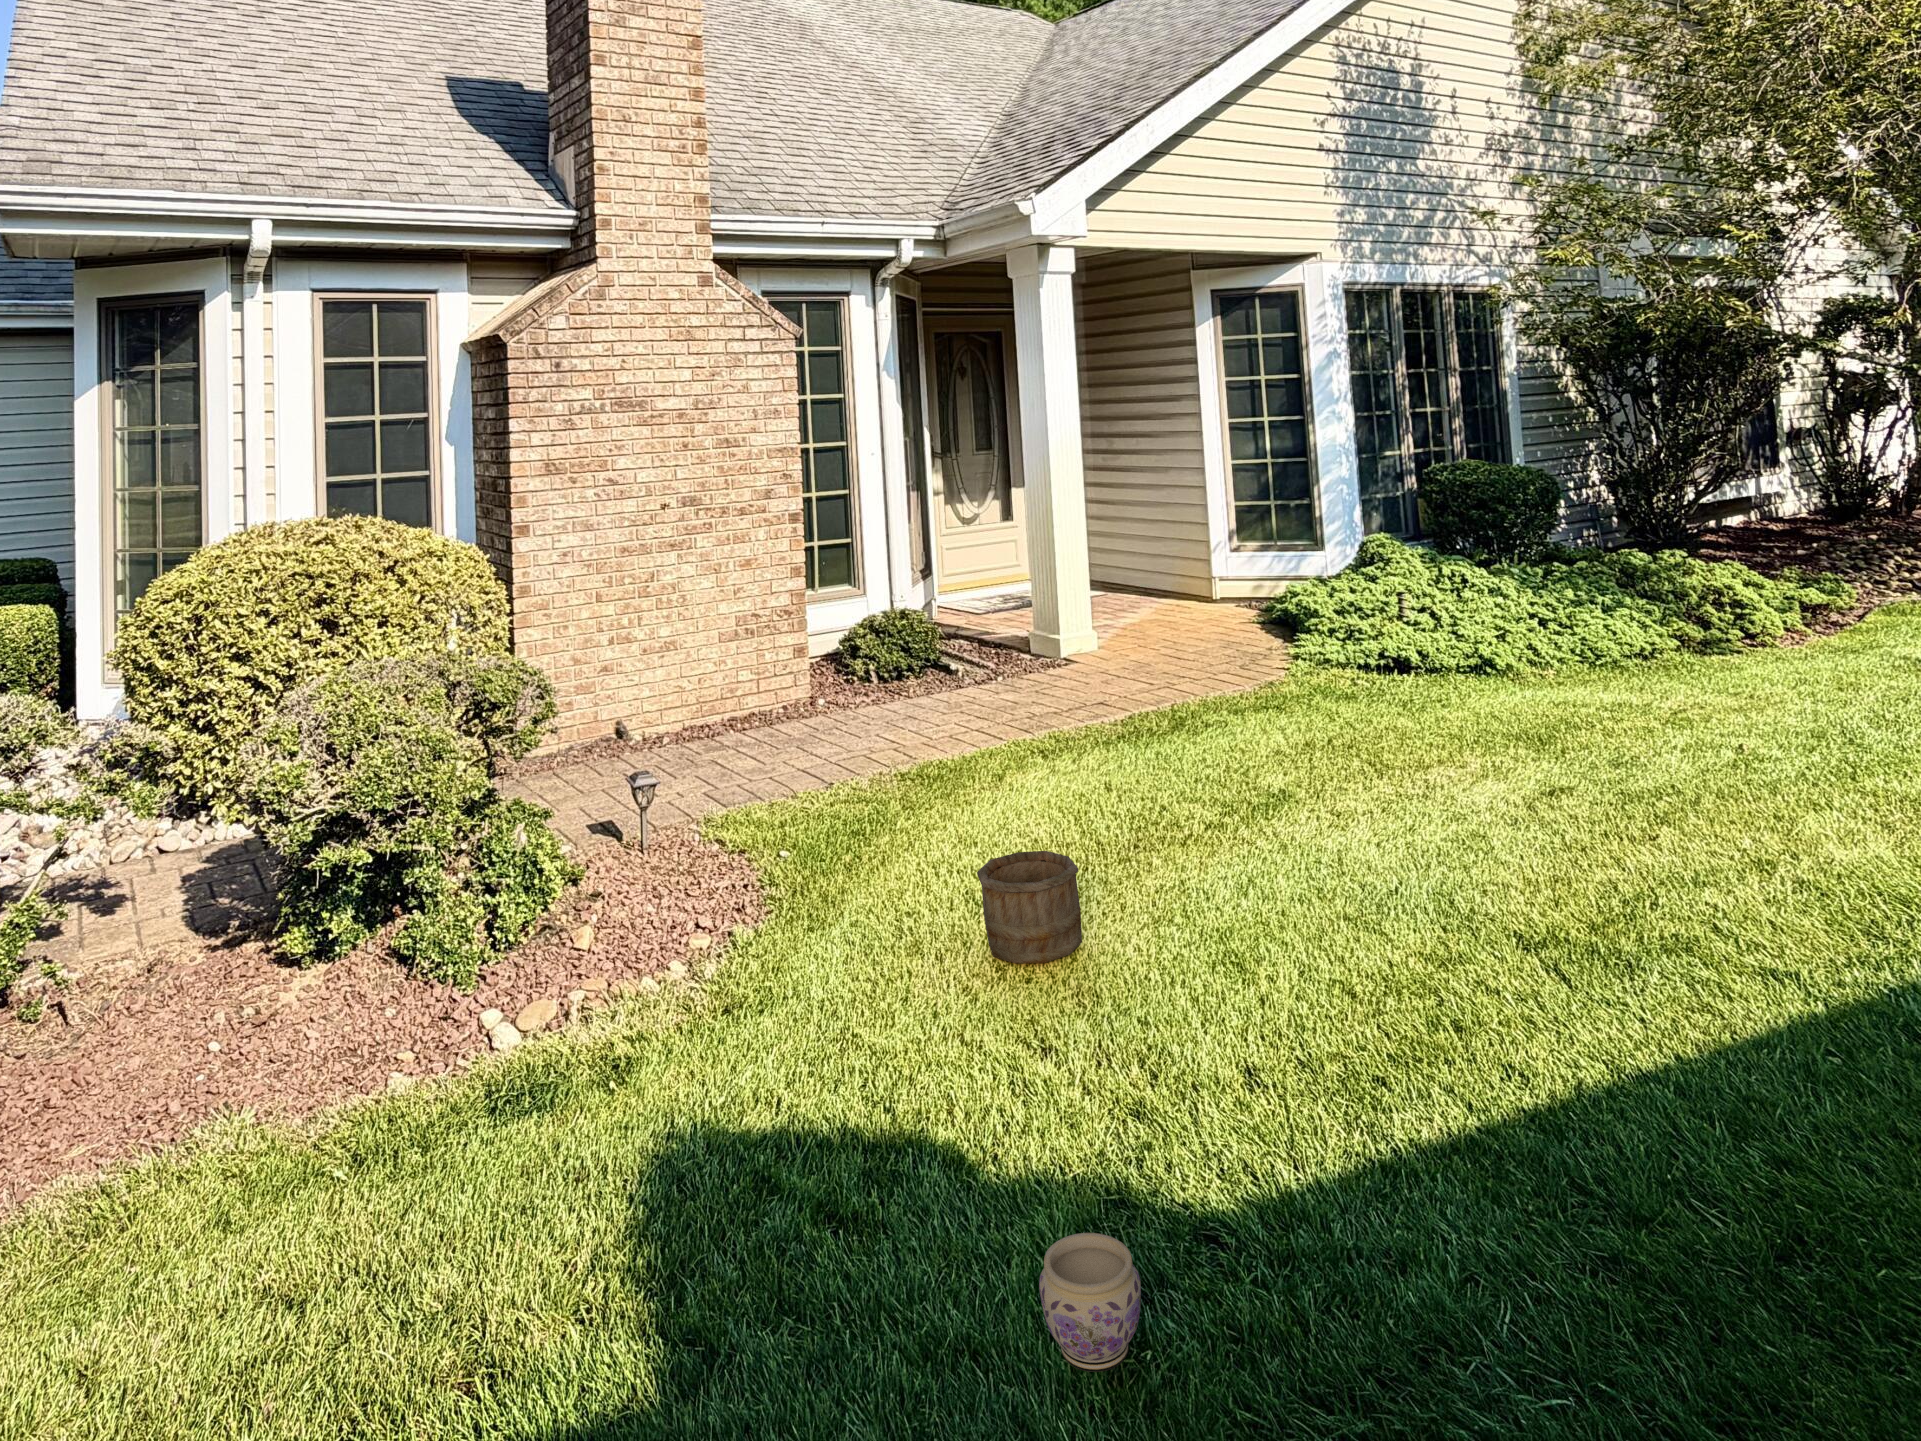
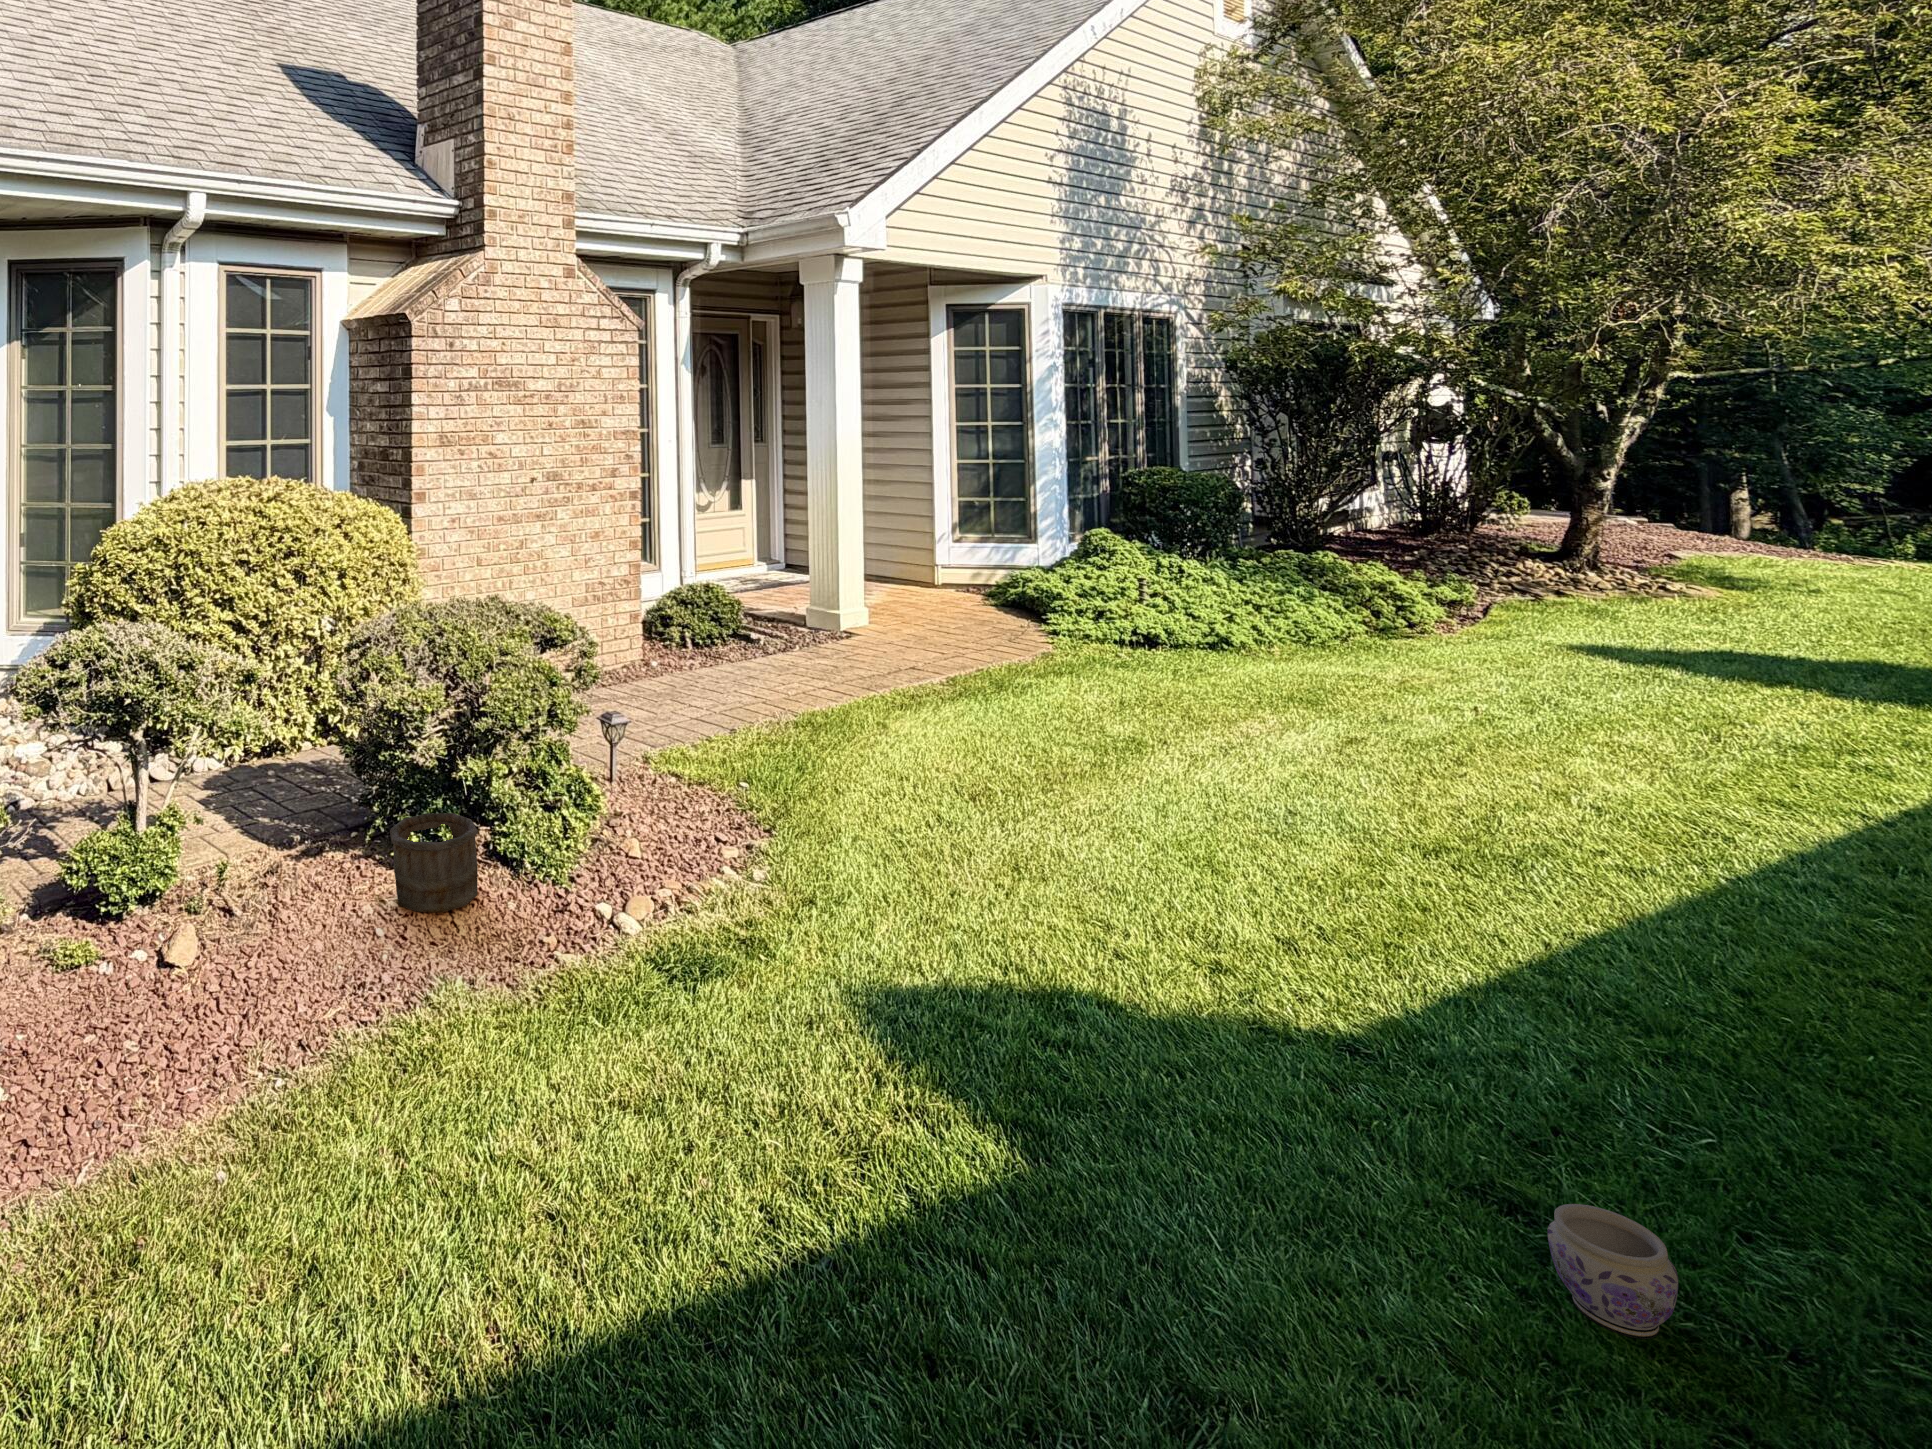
wooden bucket: present [977,851,1082,963] -> present [390,813,478,913]

